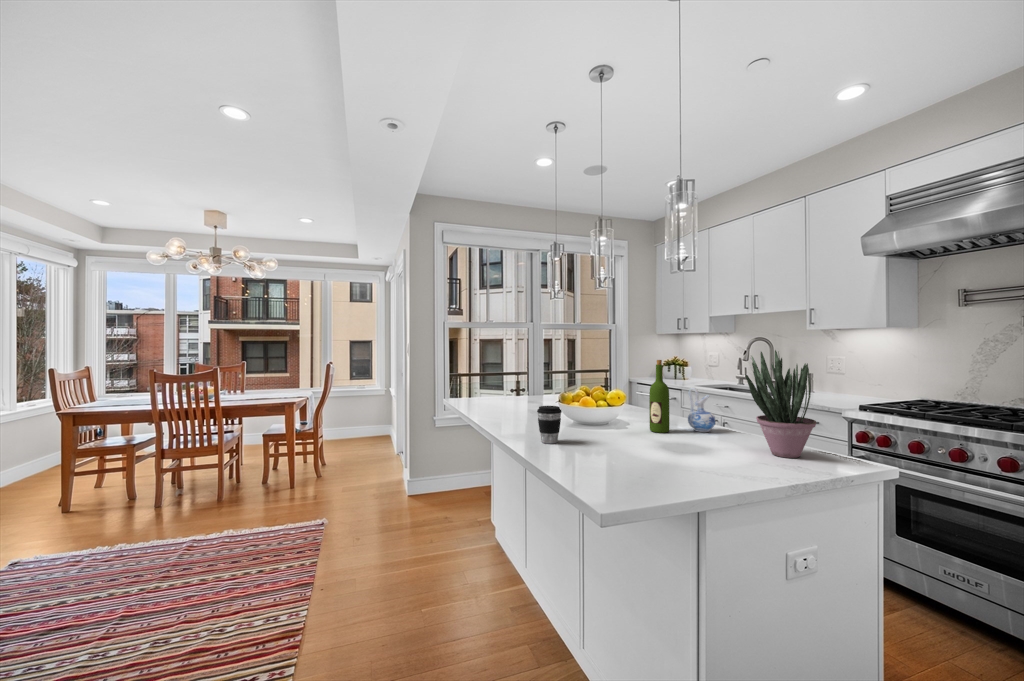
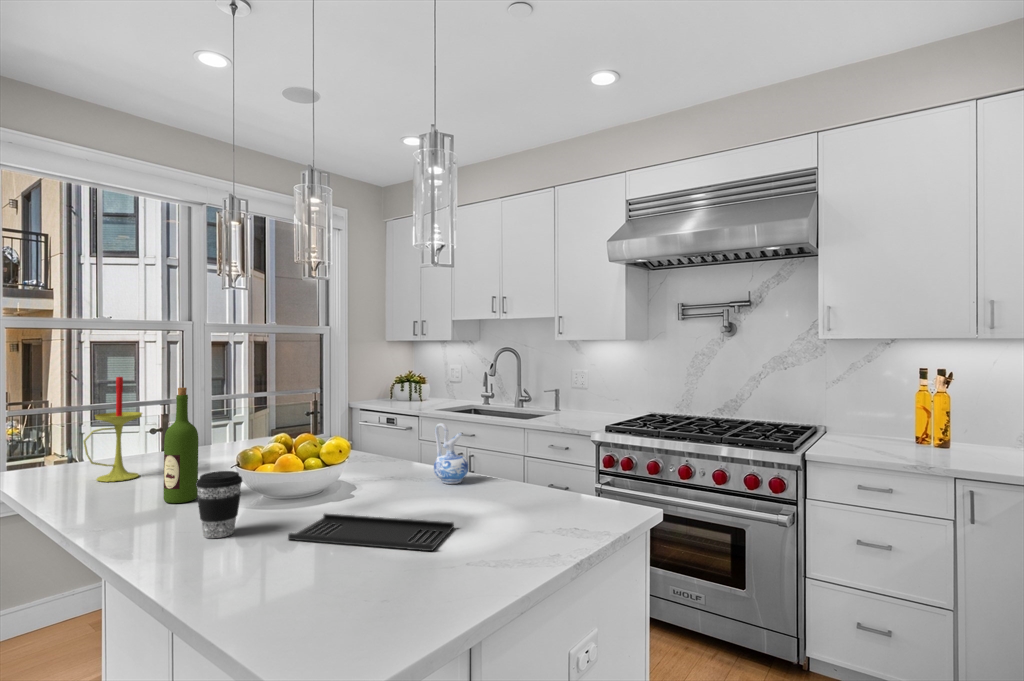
potted plant: present [745,350,816,458] -> none [512,376,589,514]
candle: none [480,352,508,413] -> present [84,377,142,482]
wine bottle: present [649,360,669,433] -> present [164,388,198,503]
tray: none [588,438,699,466] -> present [288,514,454,551]

